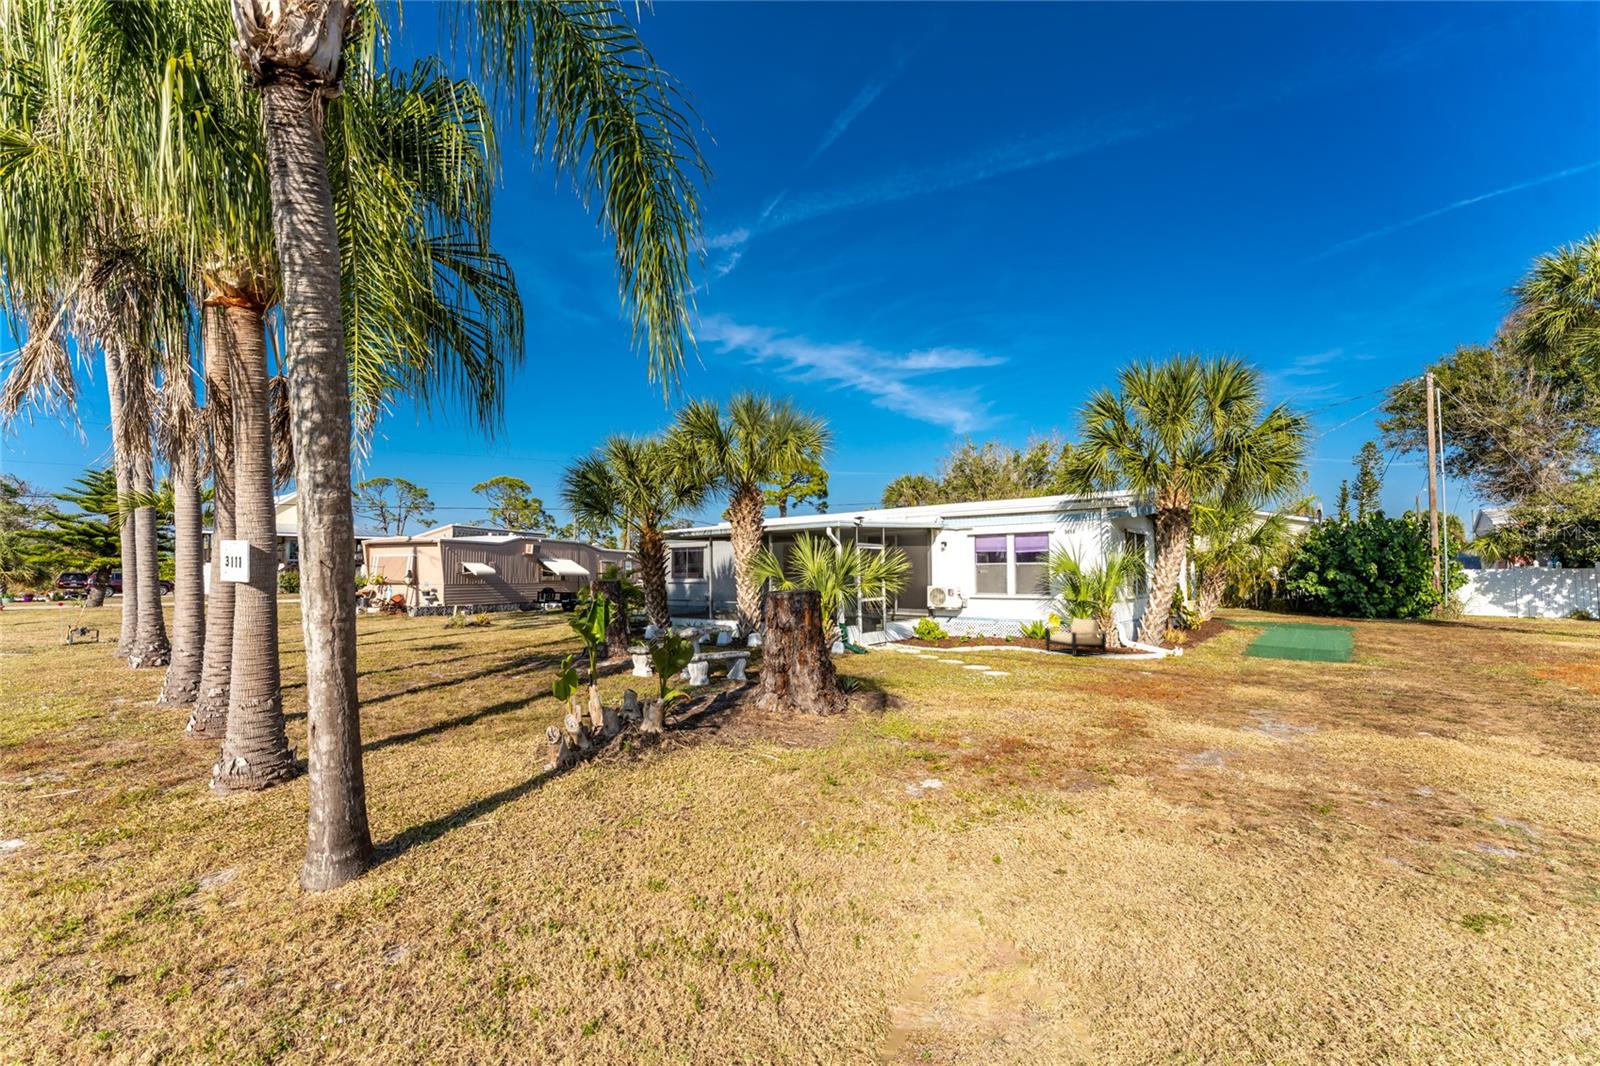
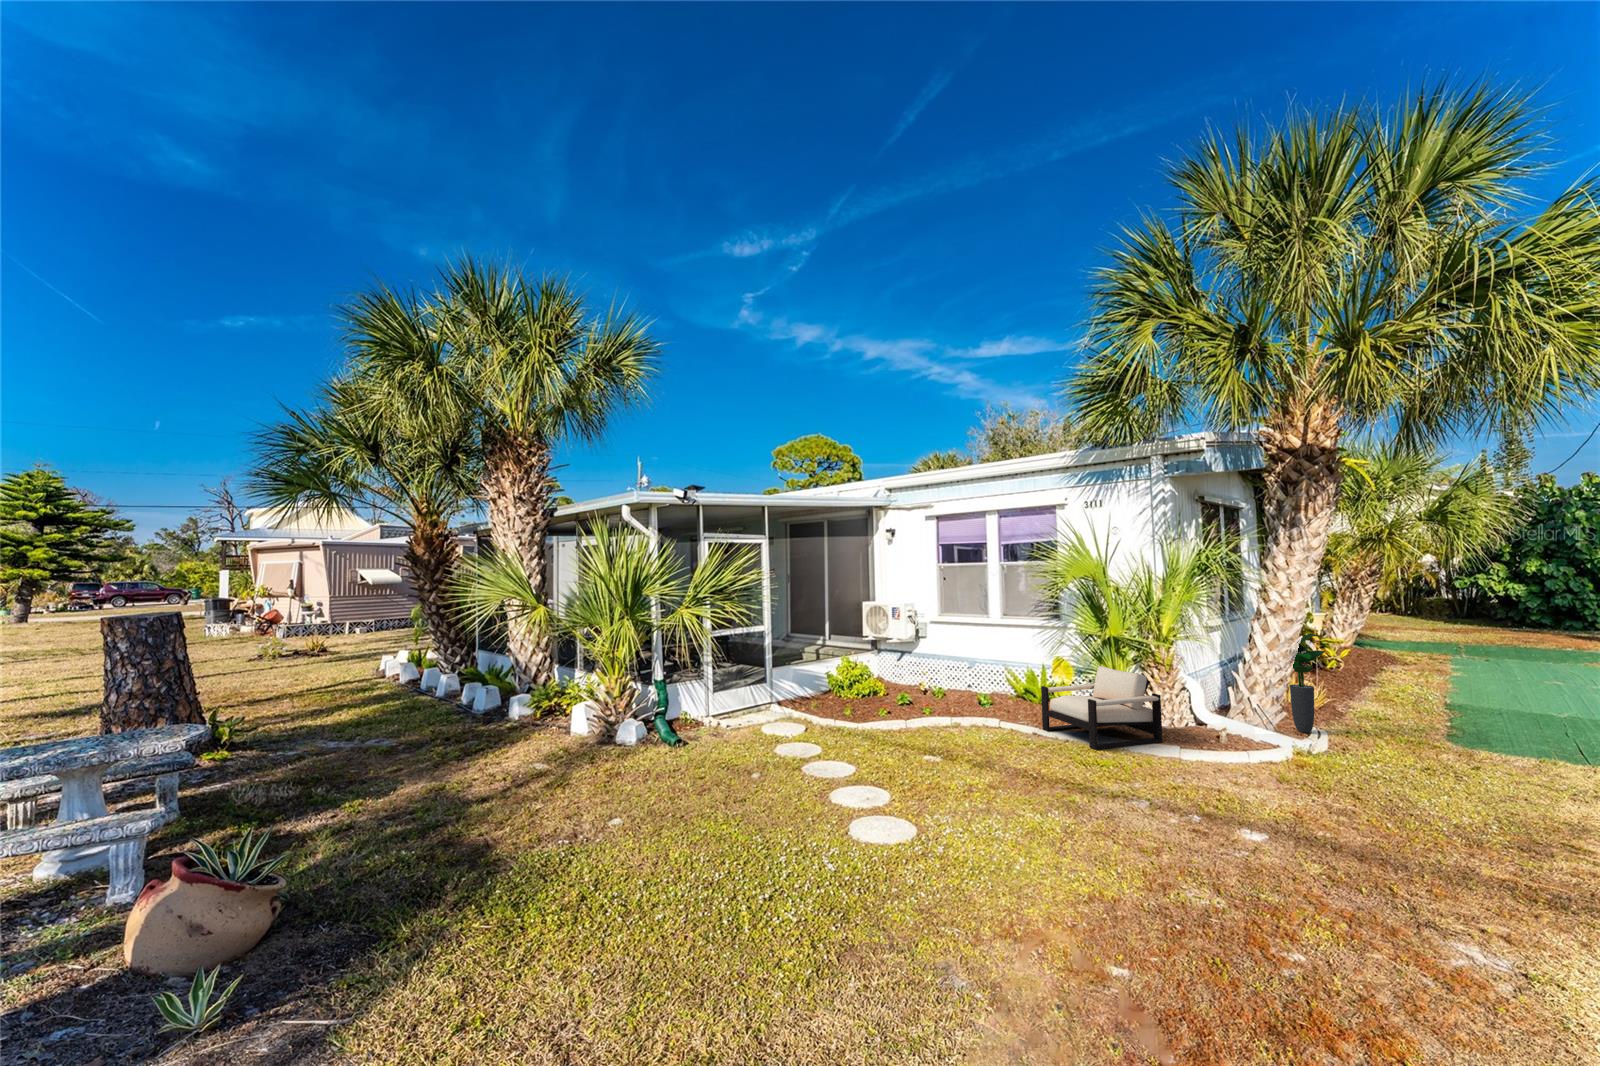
potted plant: none [1159,600,1185,650] -> present [1290,633,1325,733]

